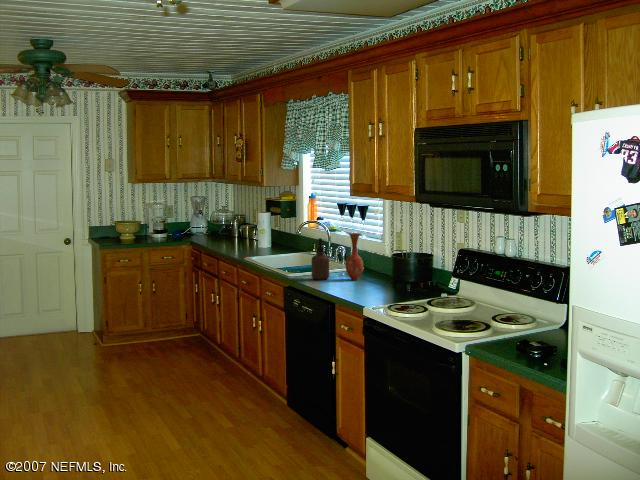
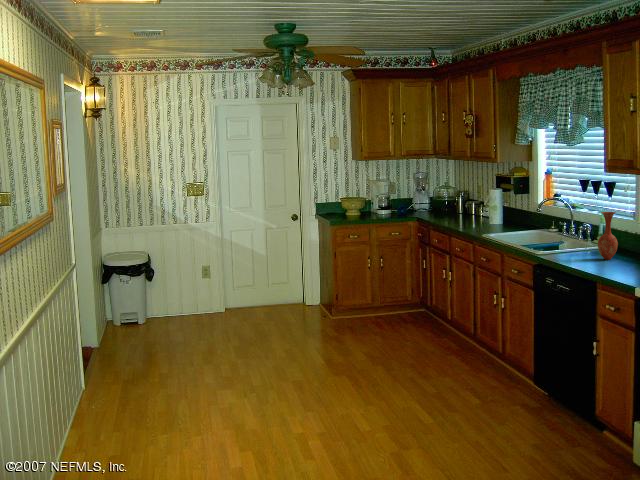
soap dispenser: present [311,238,329,280] -> none [561,217,580,259]

